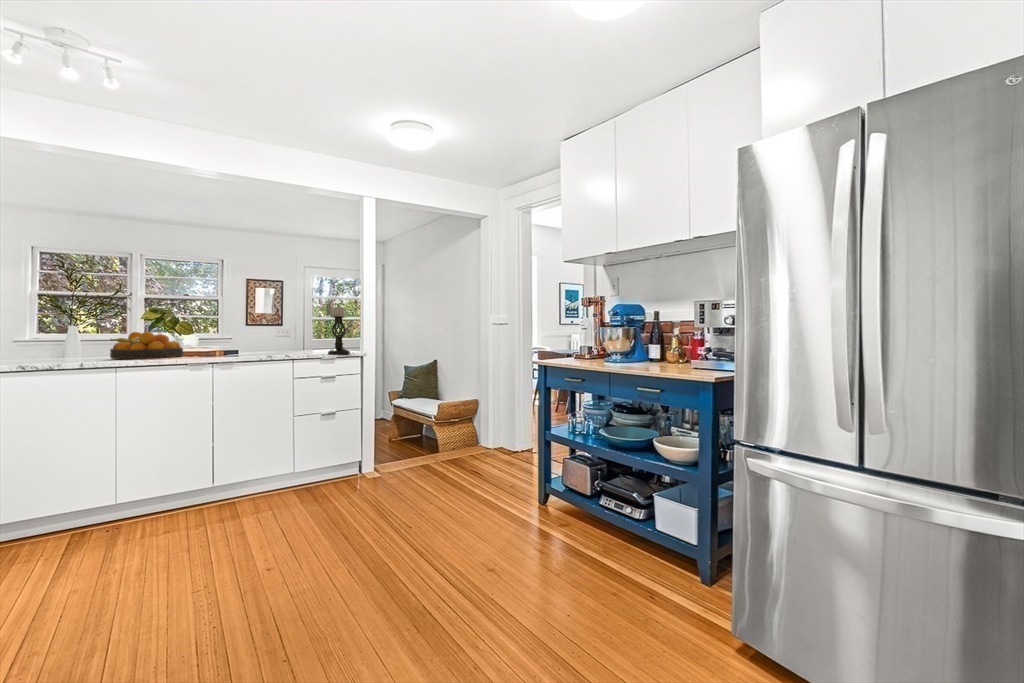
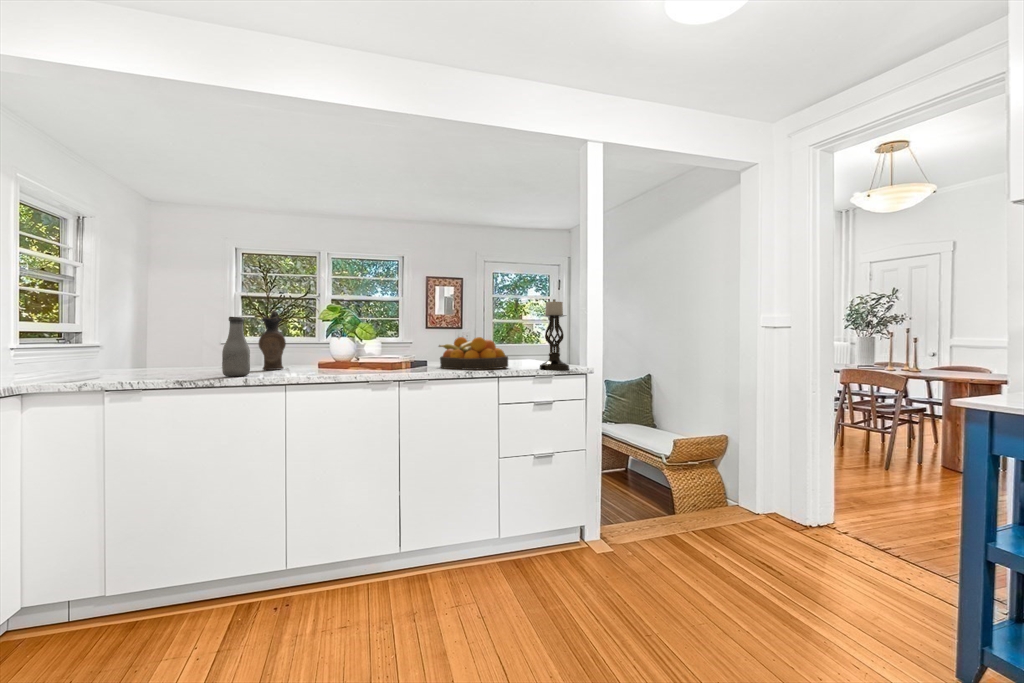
ceramic pitcher: none [83,311,110,359] -> present [259,311,286,370]
bottle: none [57,316,83,362] -> present [222,317,250,377]
fruit bowl: present [110,332,183,359] -> present [439,337,508,370]

